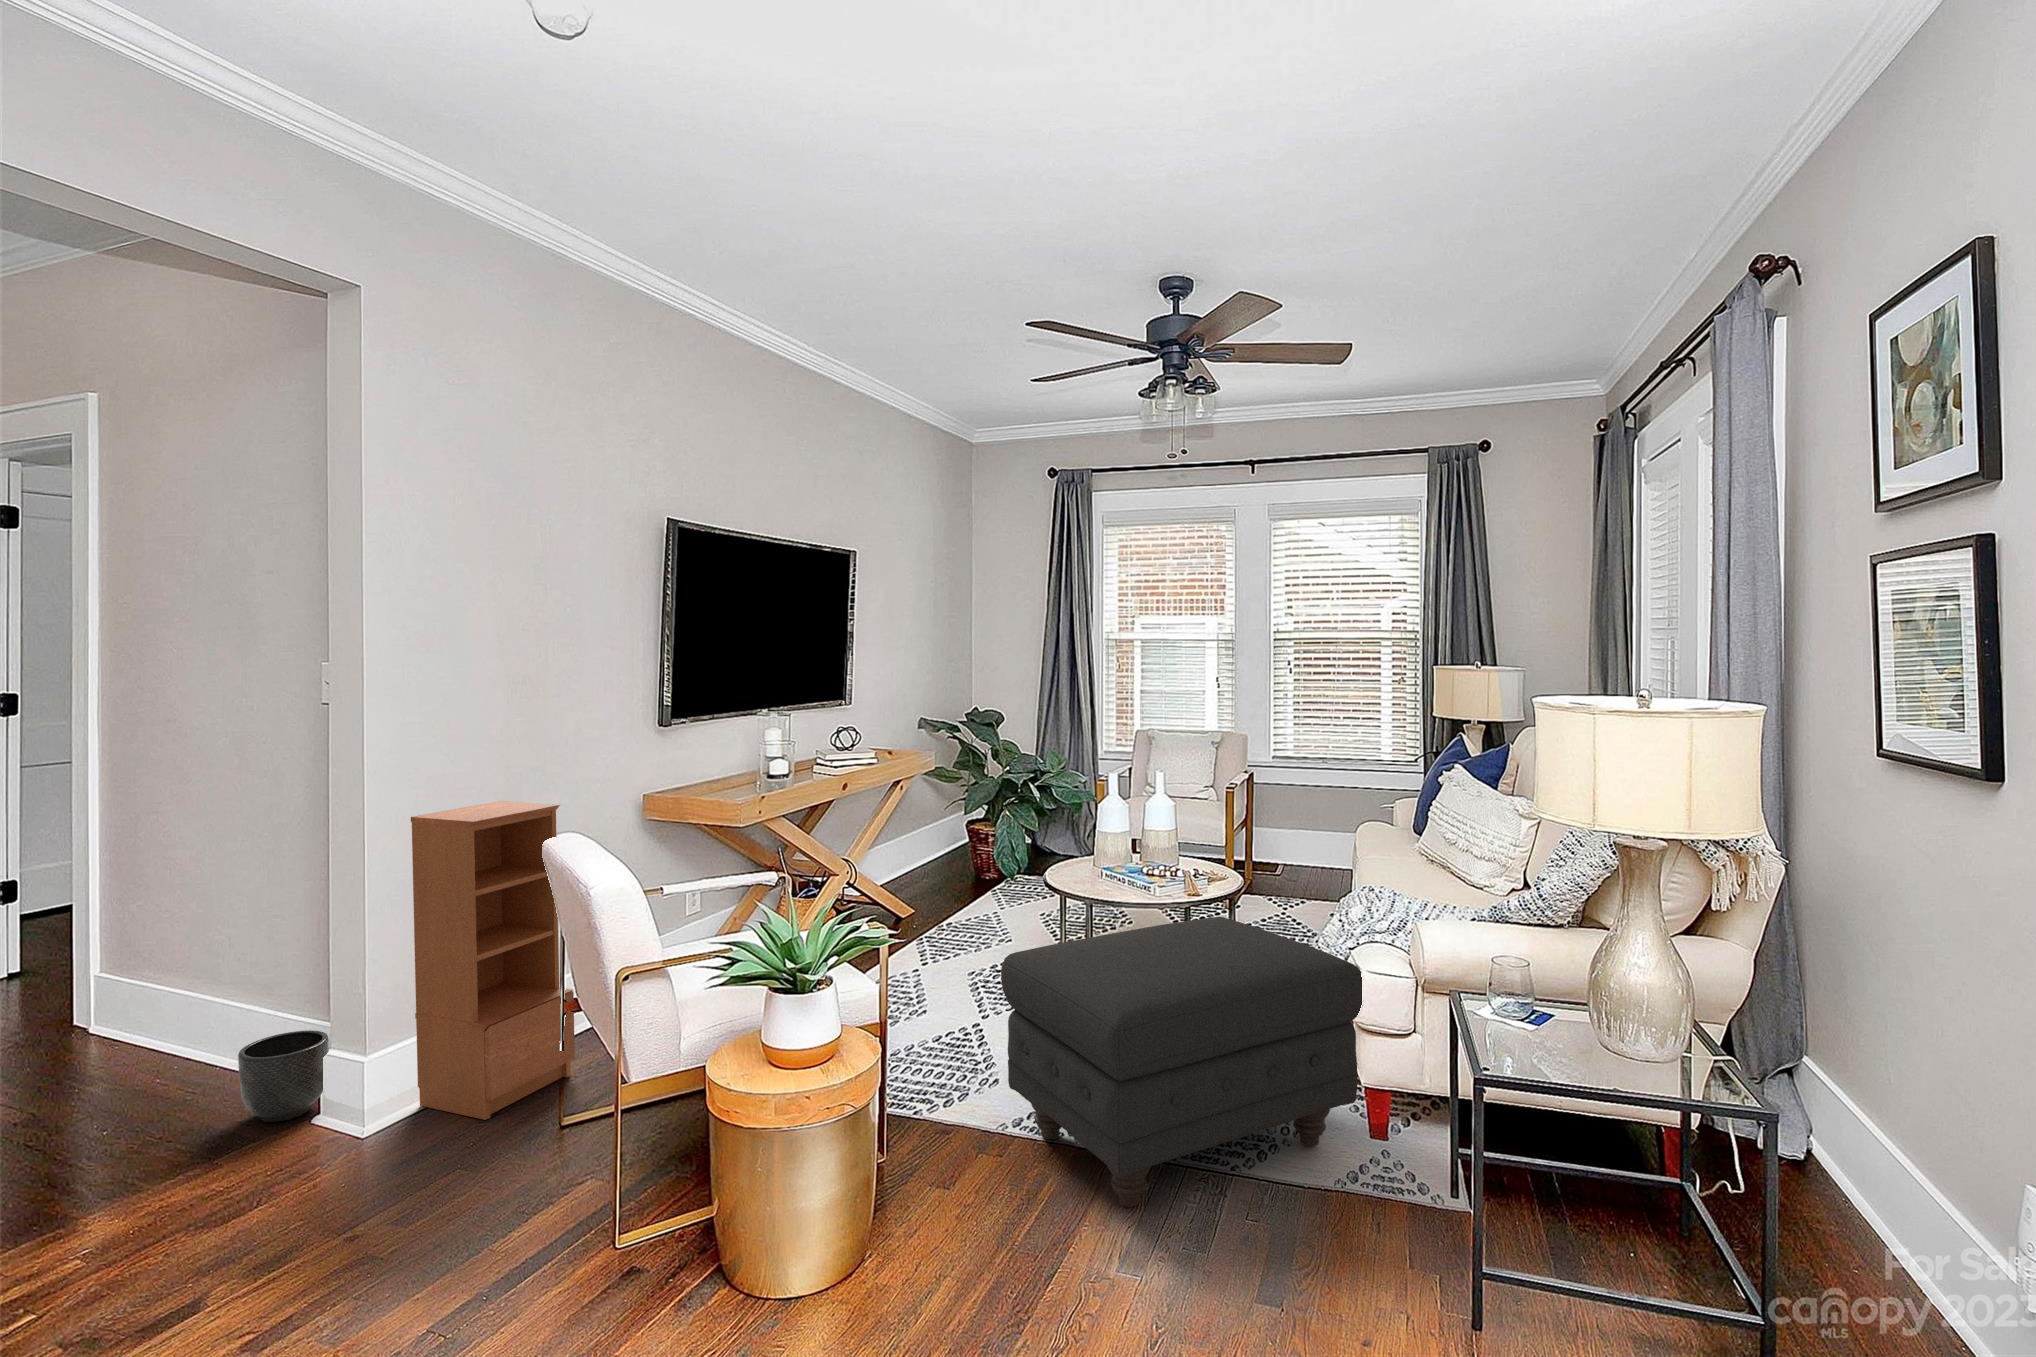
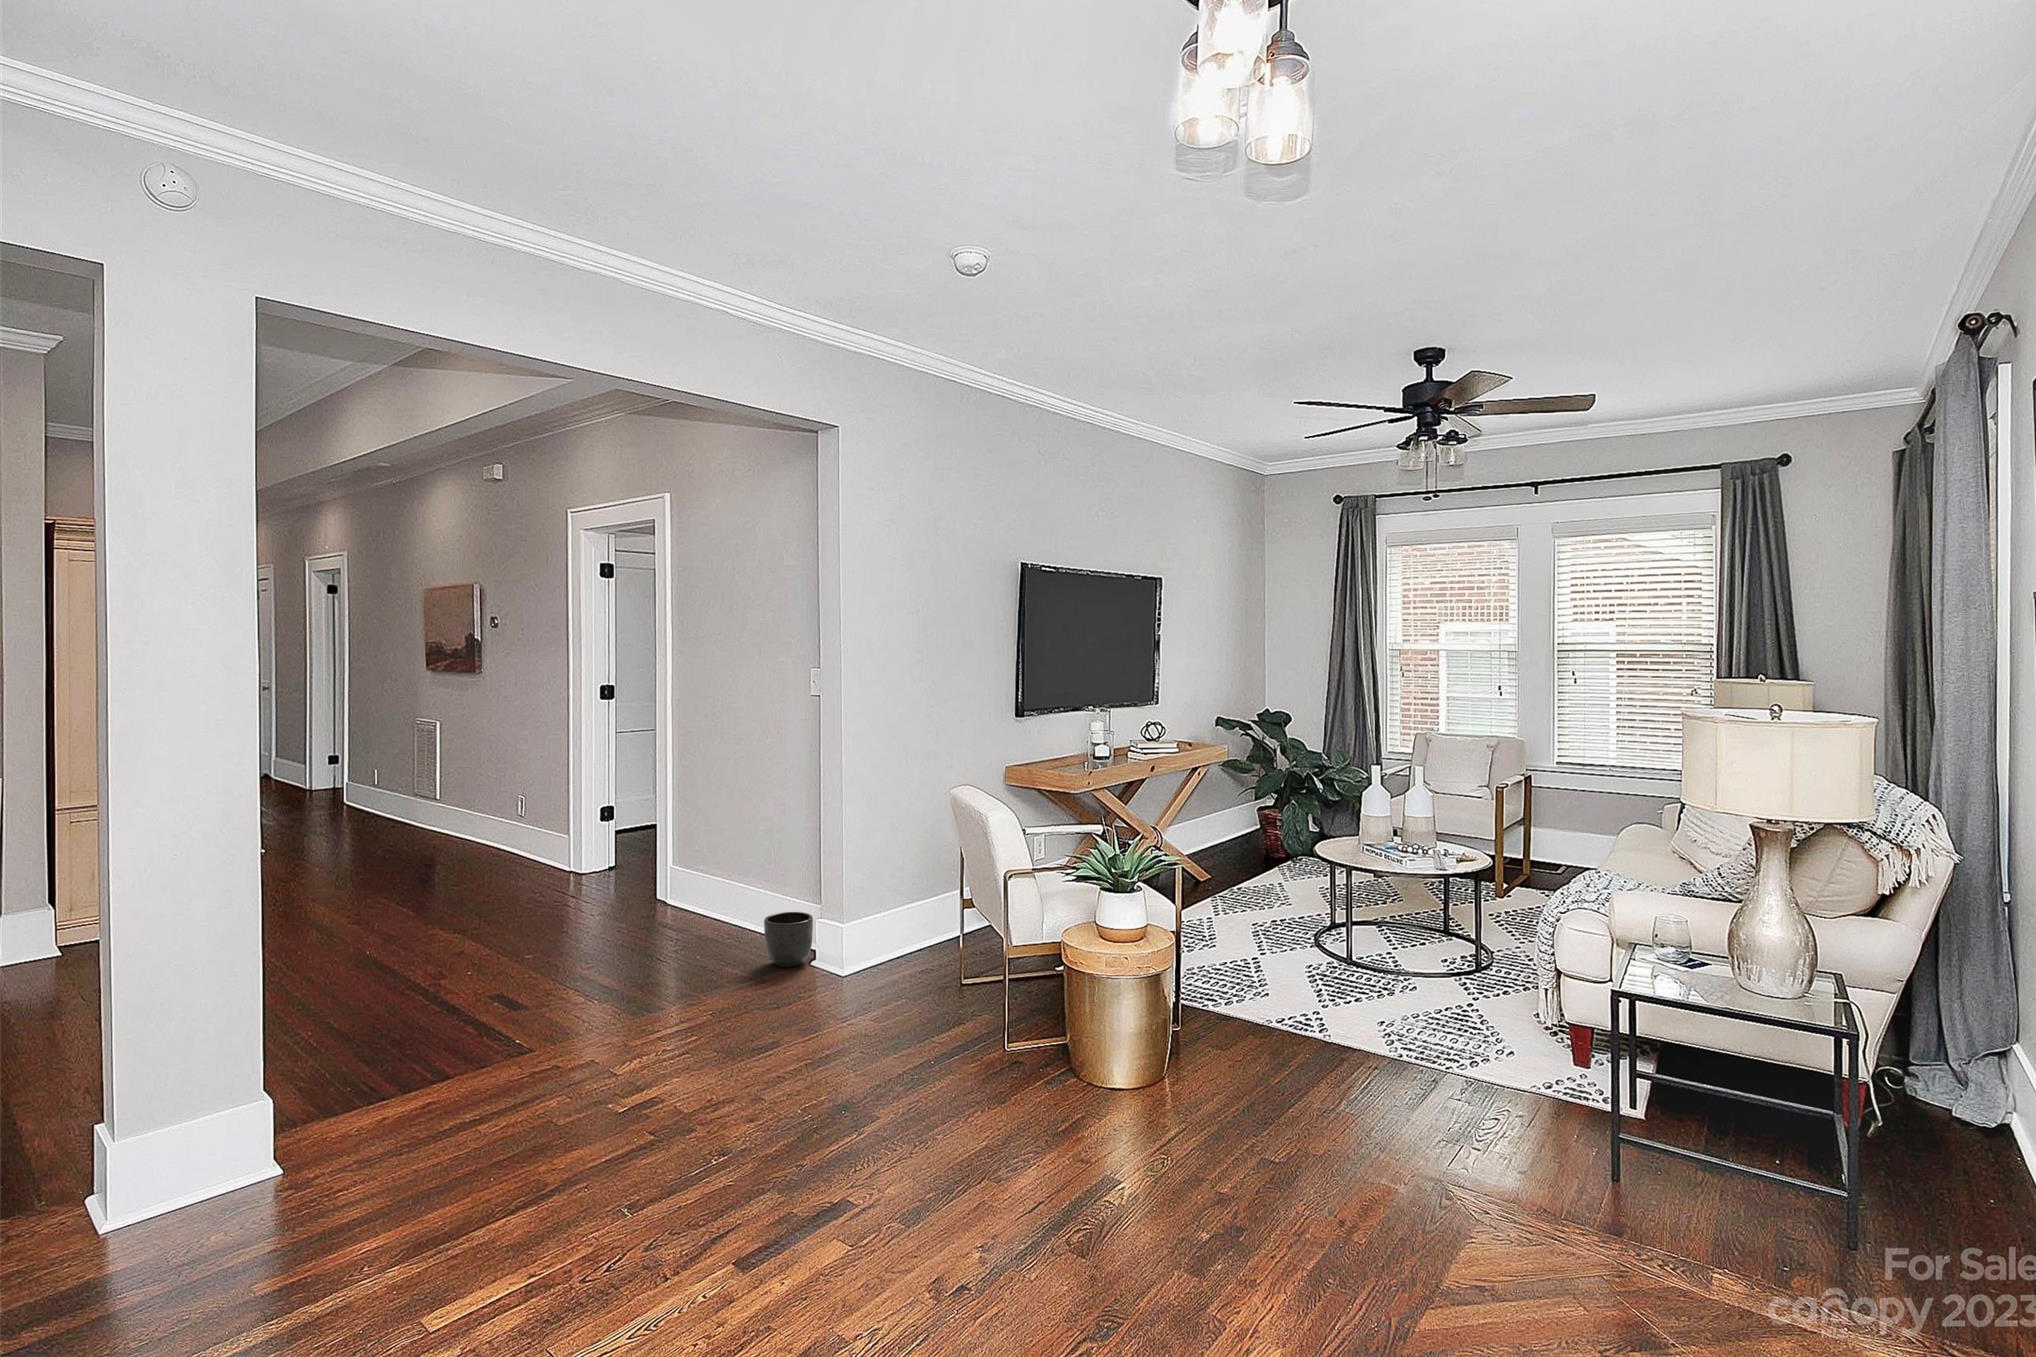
bookcase: present [411,801,575,1120] -> none [865,766,962,980]
ottoman: present [1001,916,1362,1207] -> none [1269,882,1564,1075]

